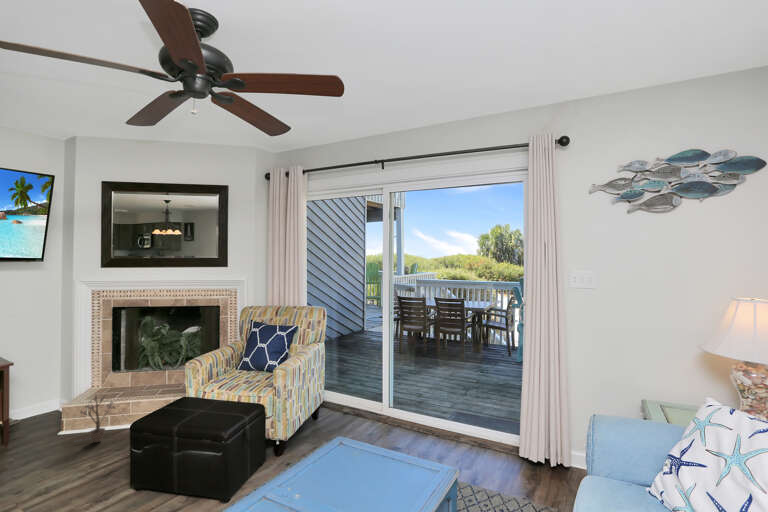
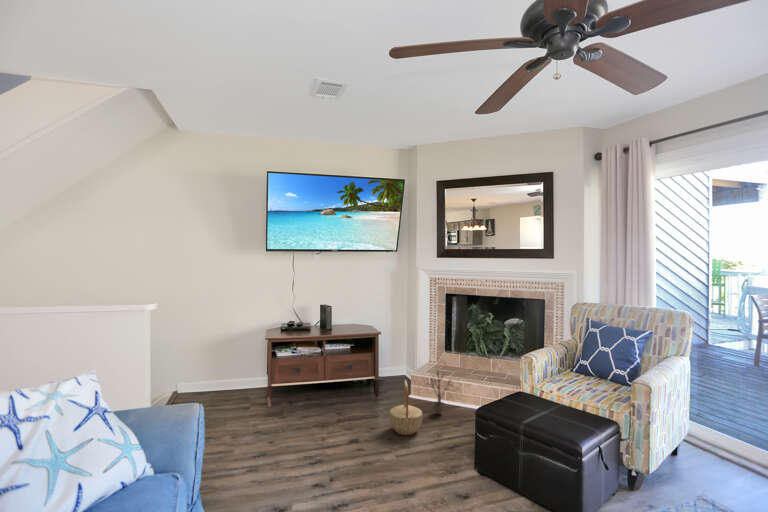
basket: none [19,415,70,480] -> present [389,380,422,435]

